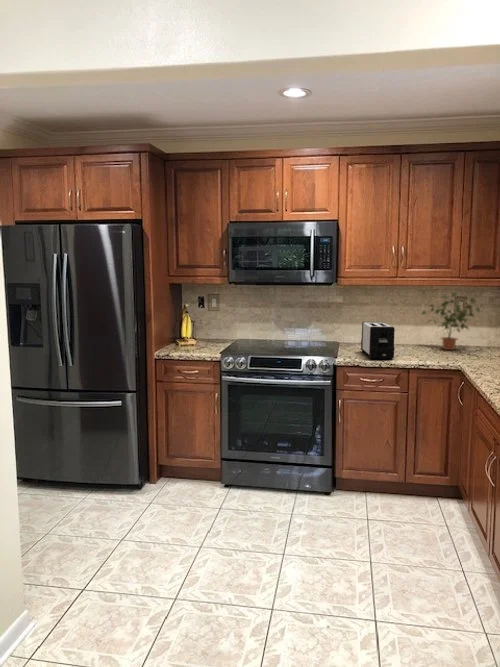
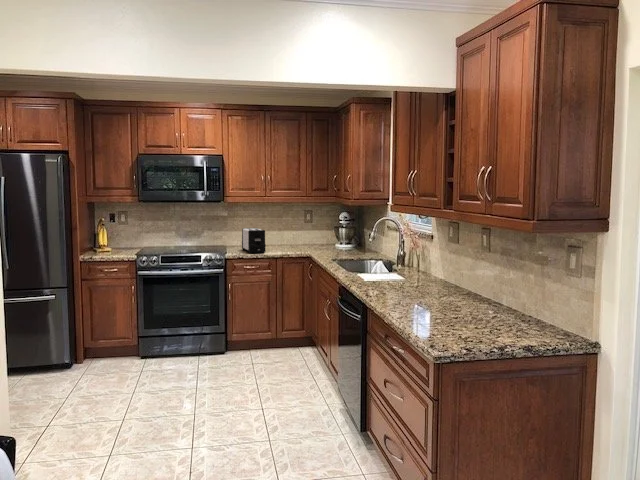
potted plant: present [422,292,480,350] -> none [282,207,322,246]

